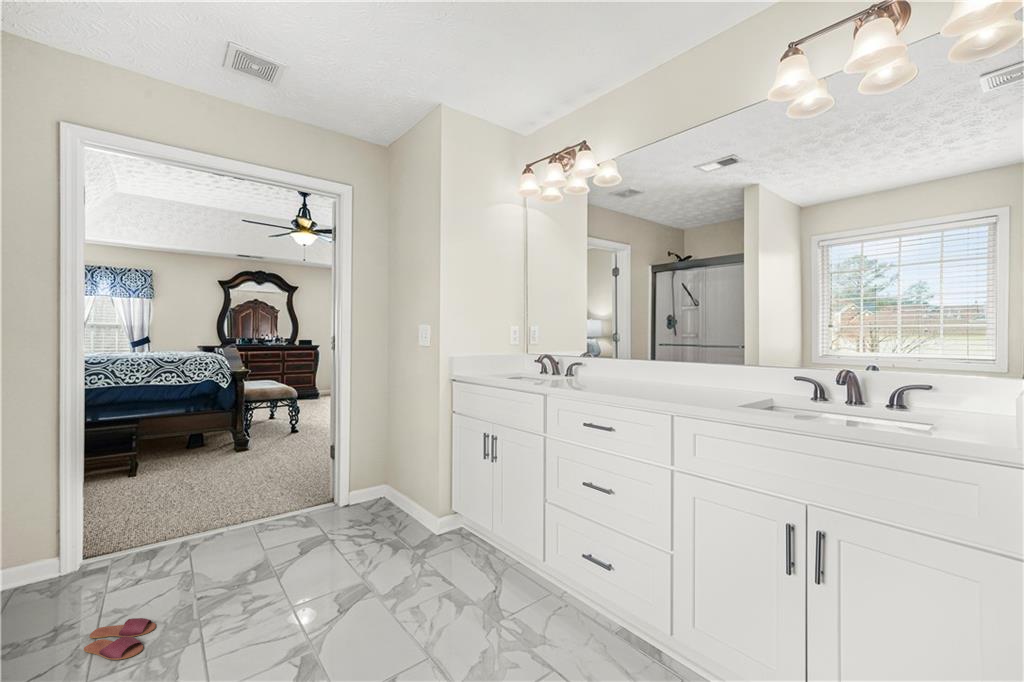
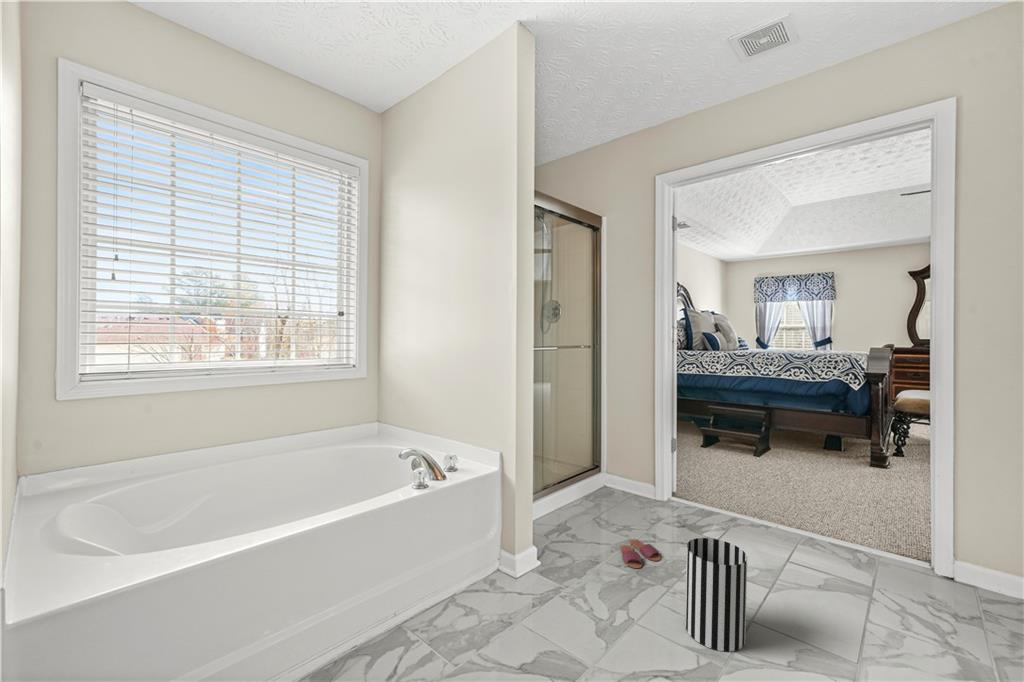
wastebasket: none [249,545,309,655] -> present [685,538,747,652]

